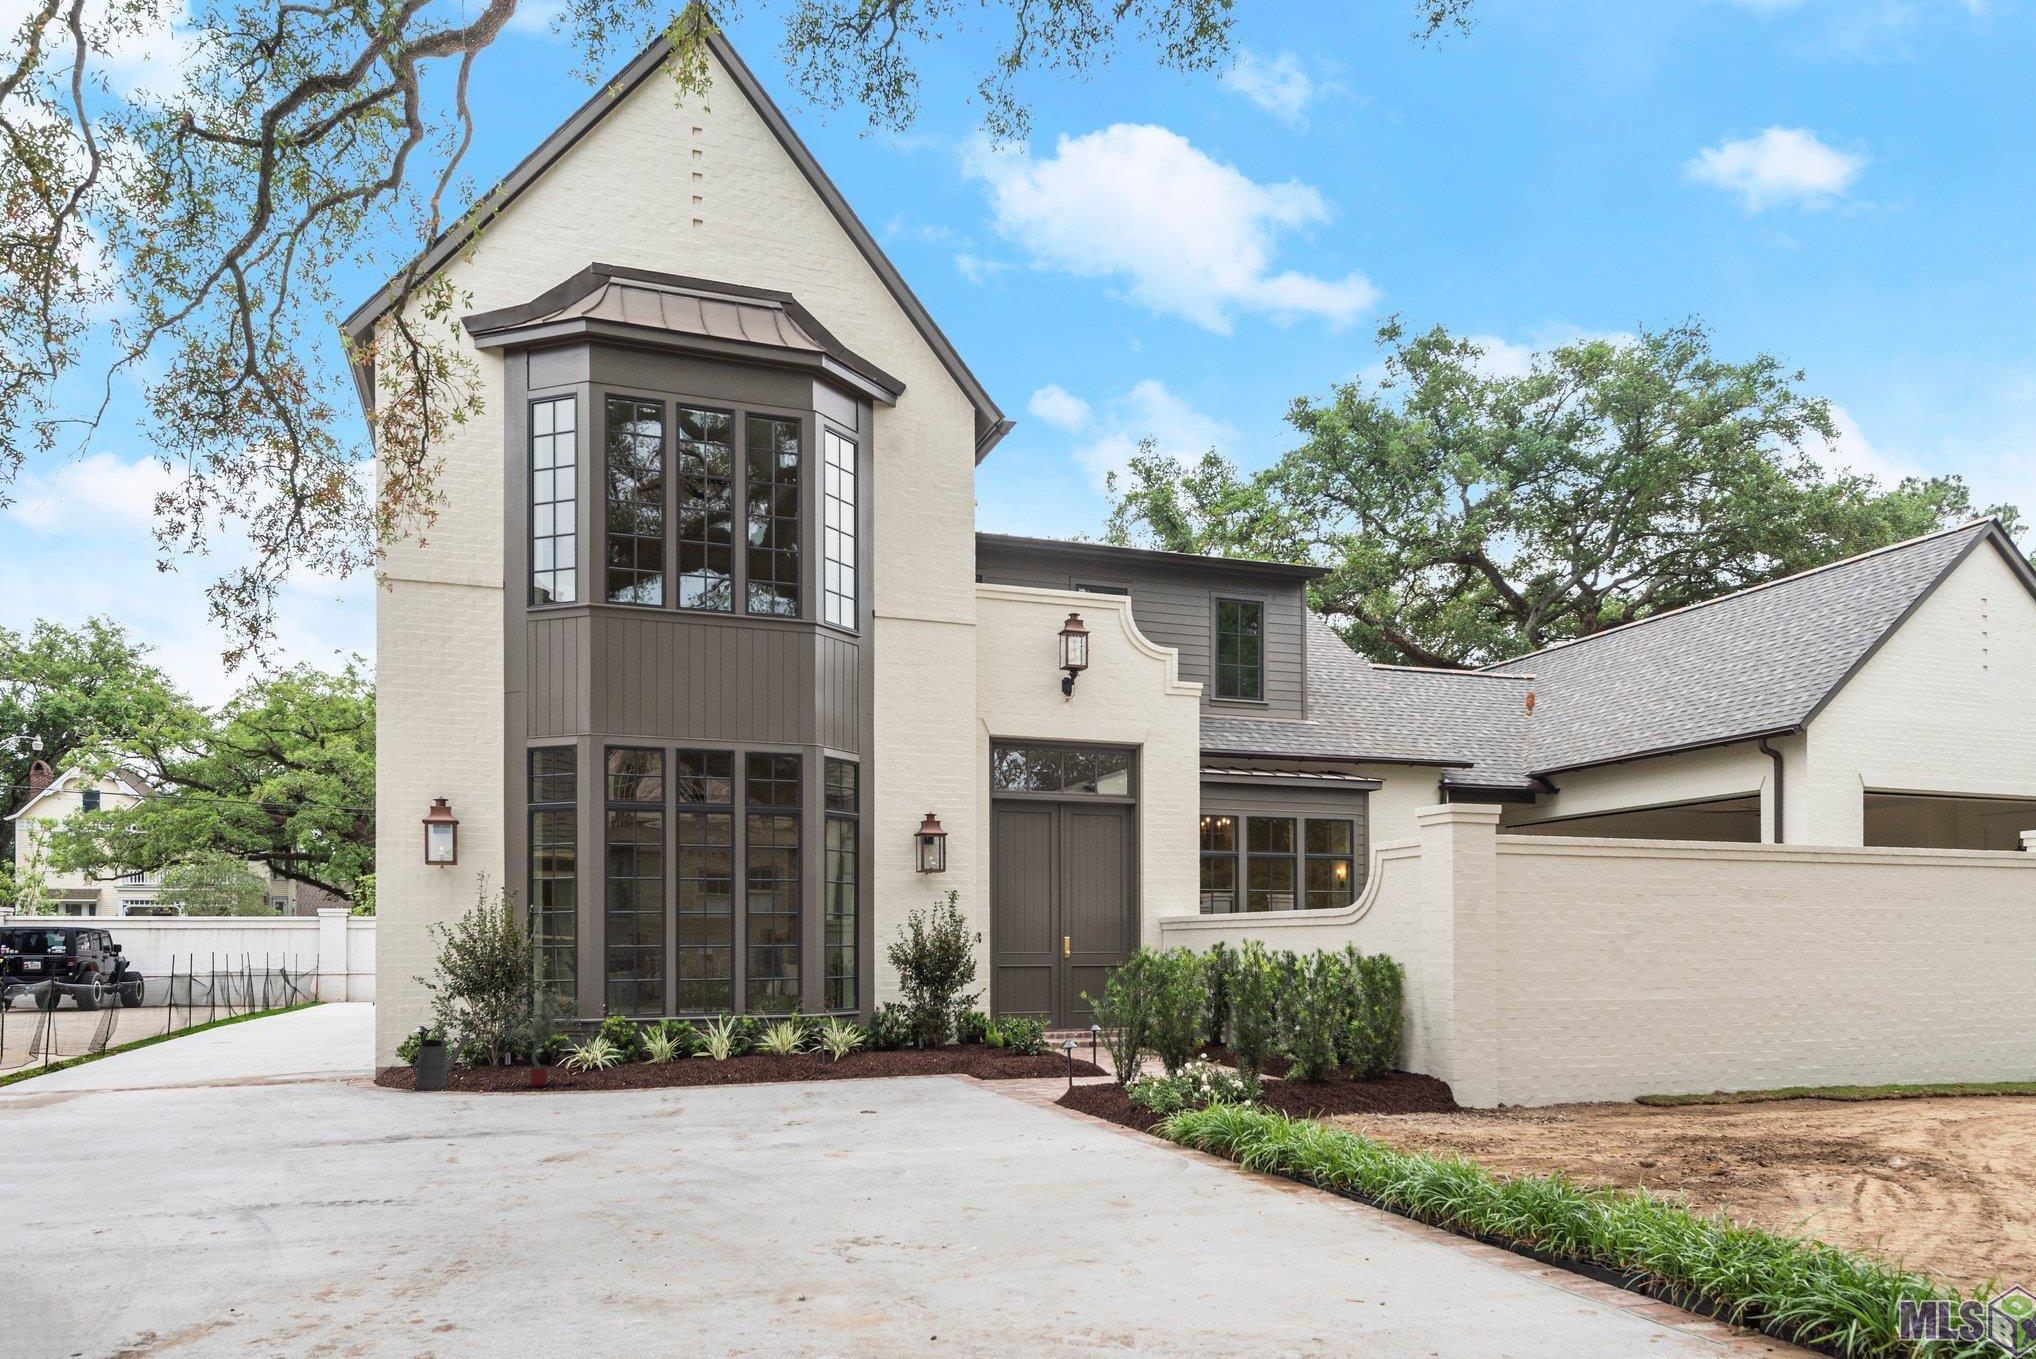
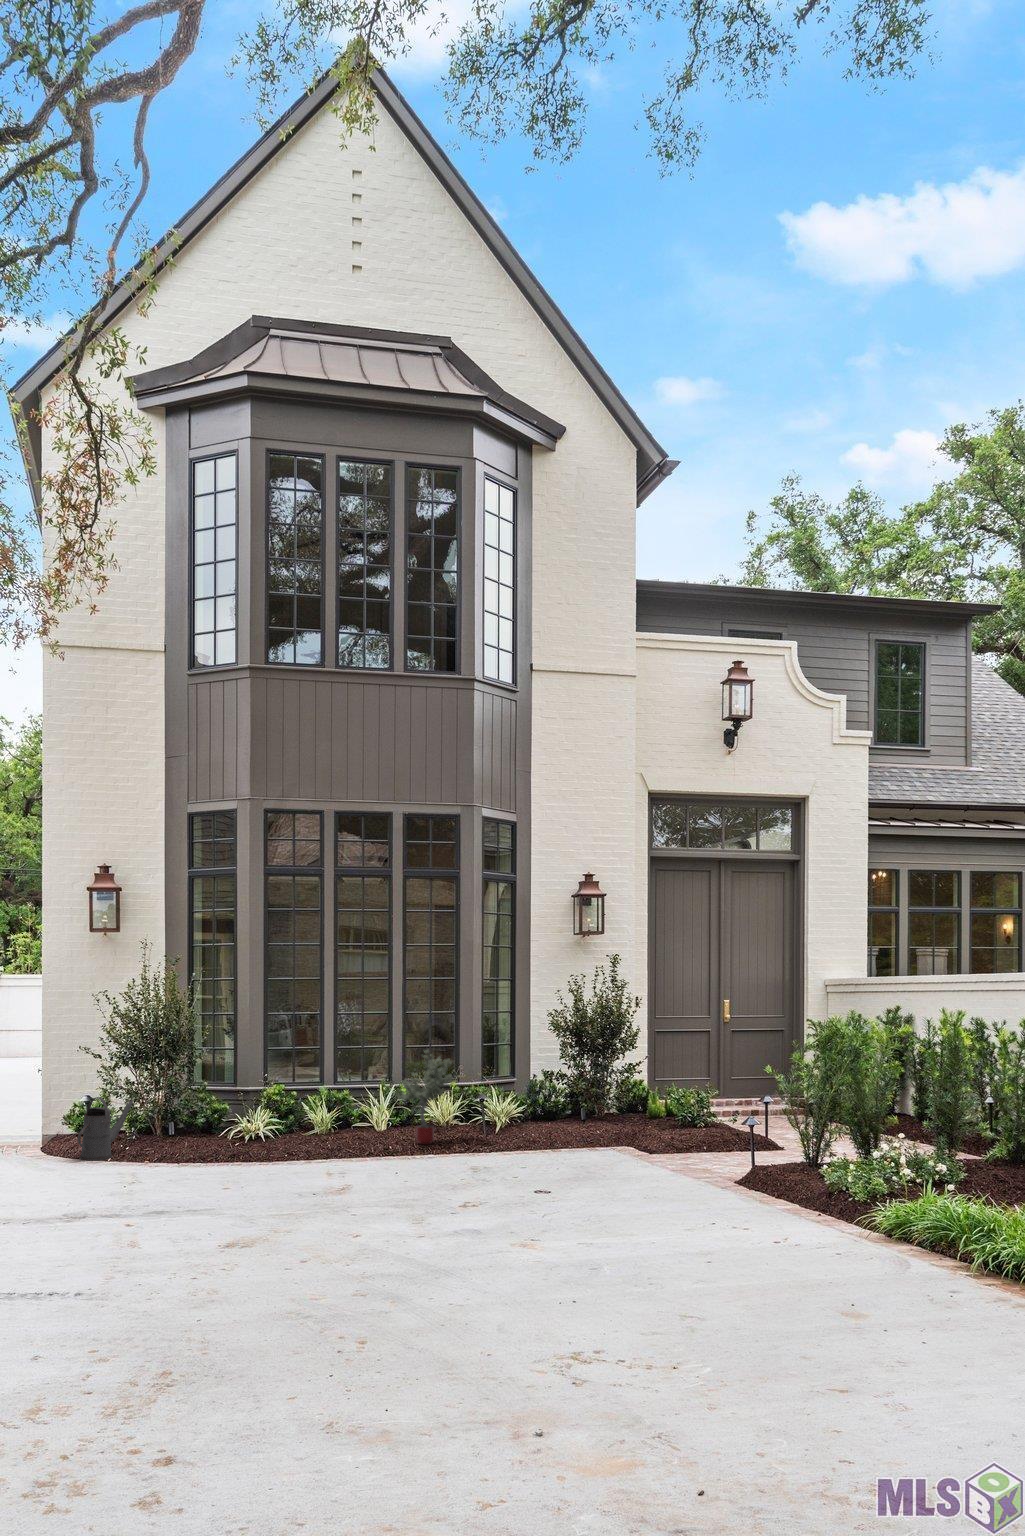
potted tree: present [501,988,581,1087] -> present [397,1050,453,1145]

